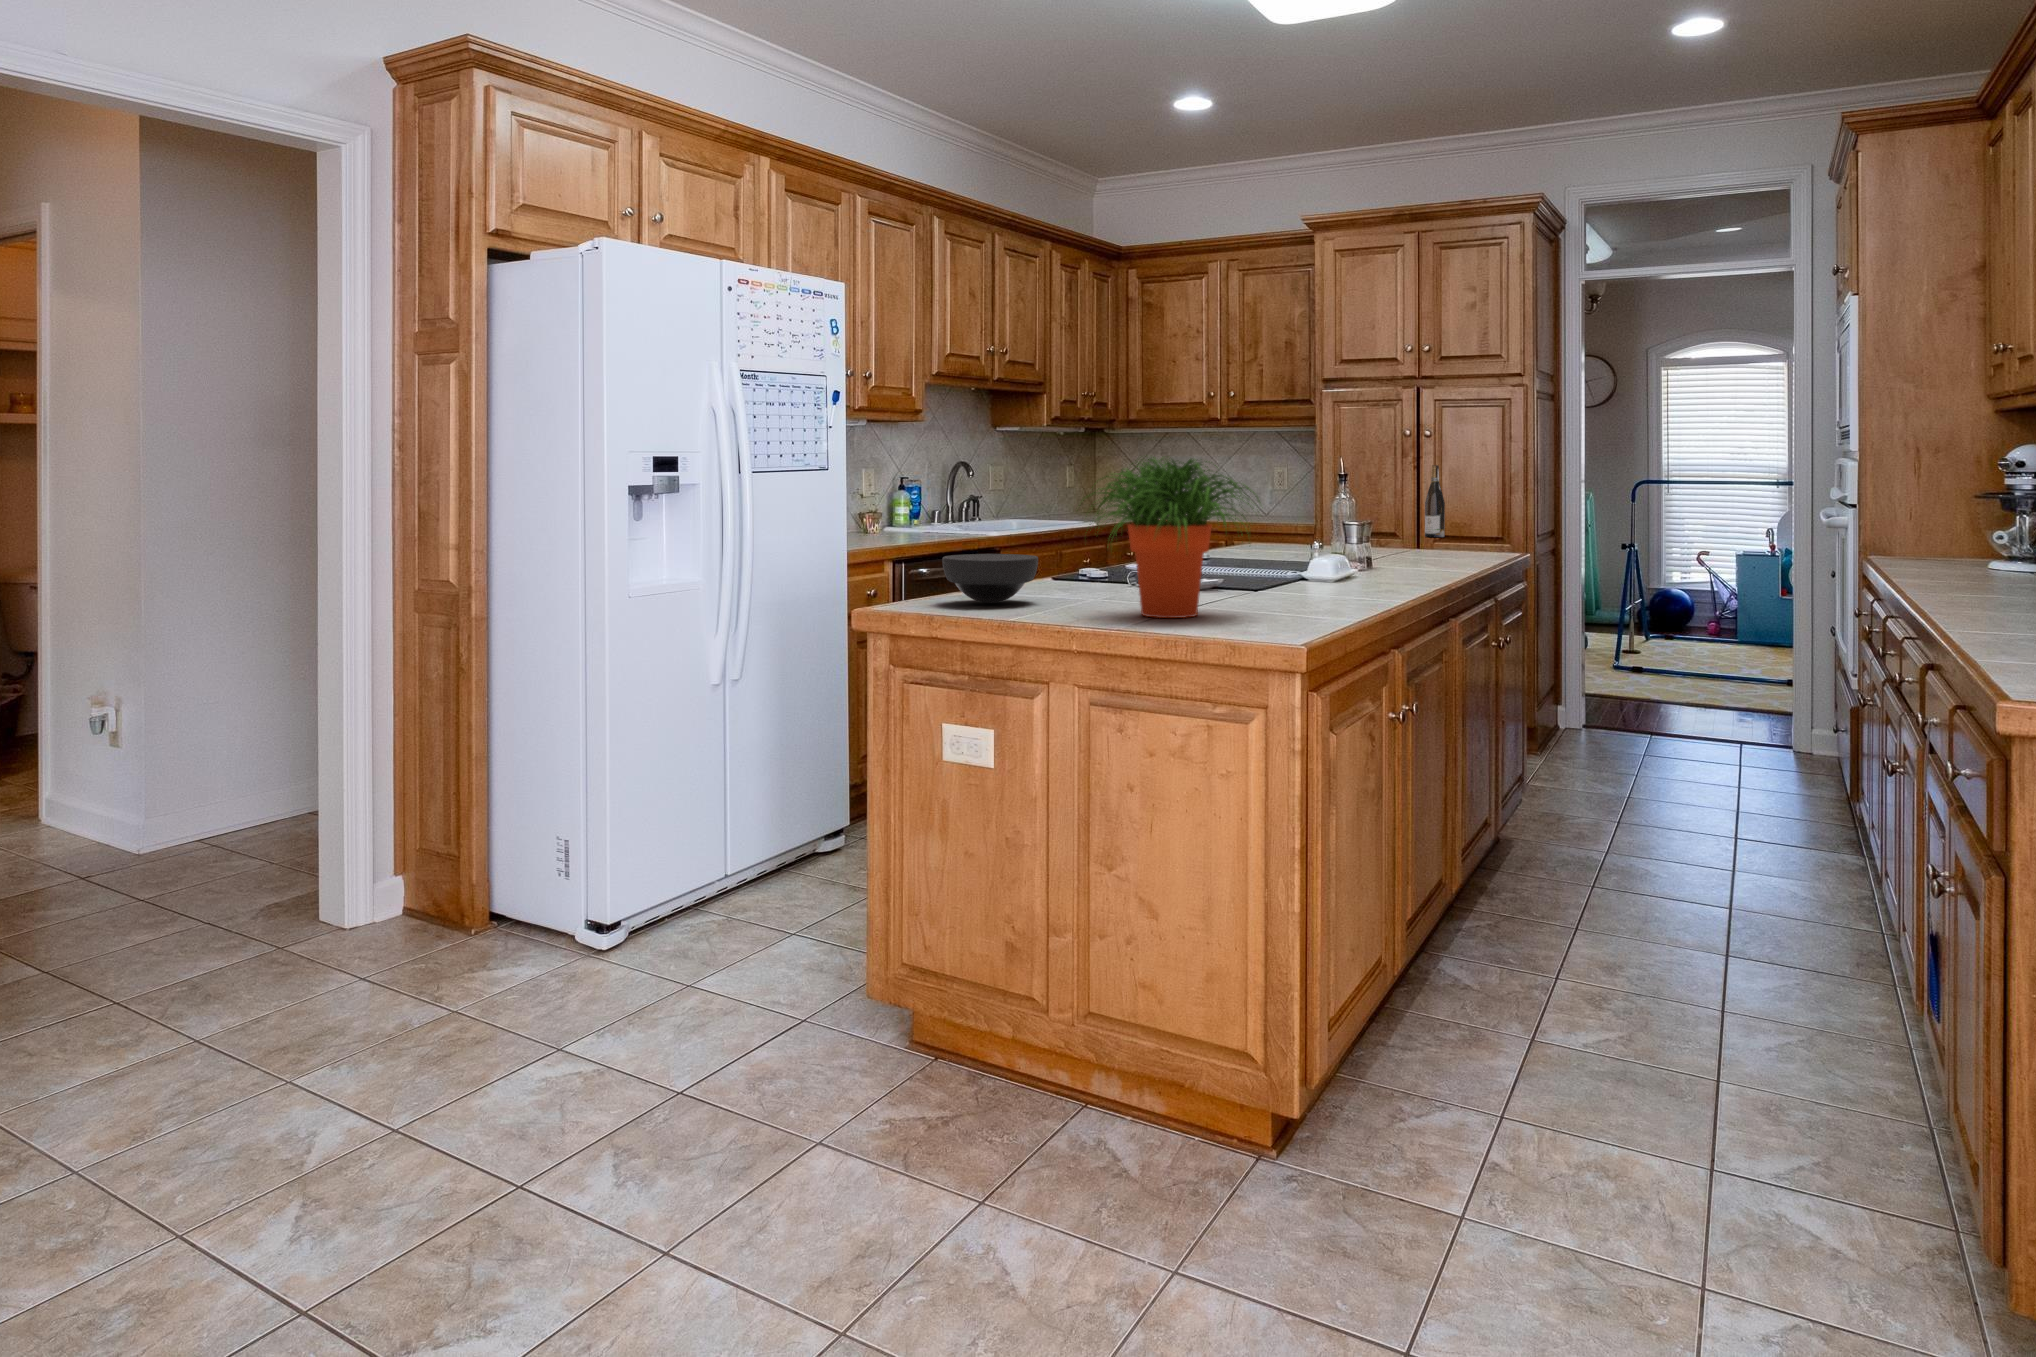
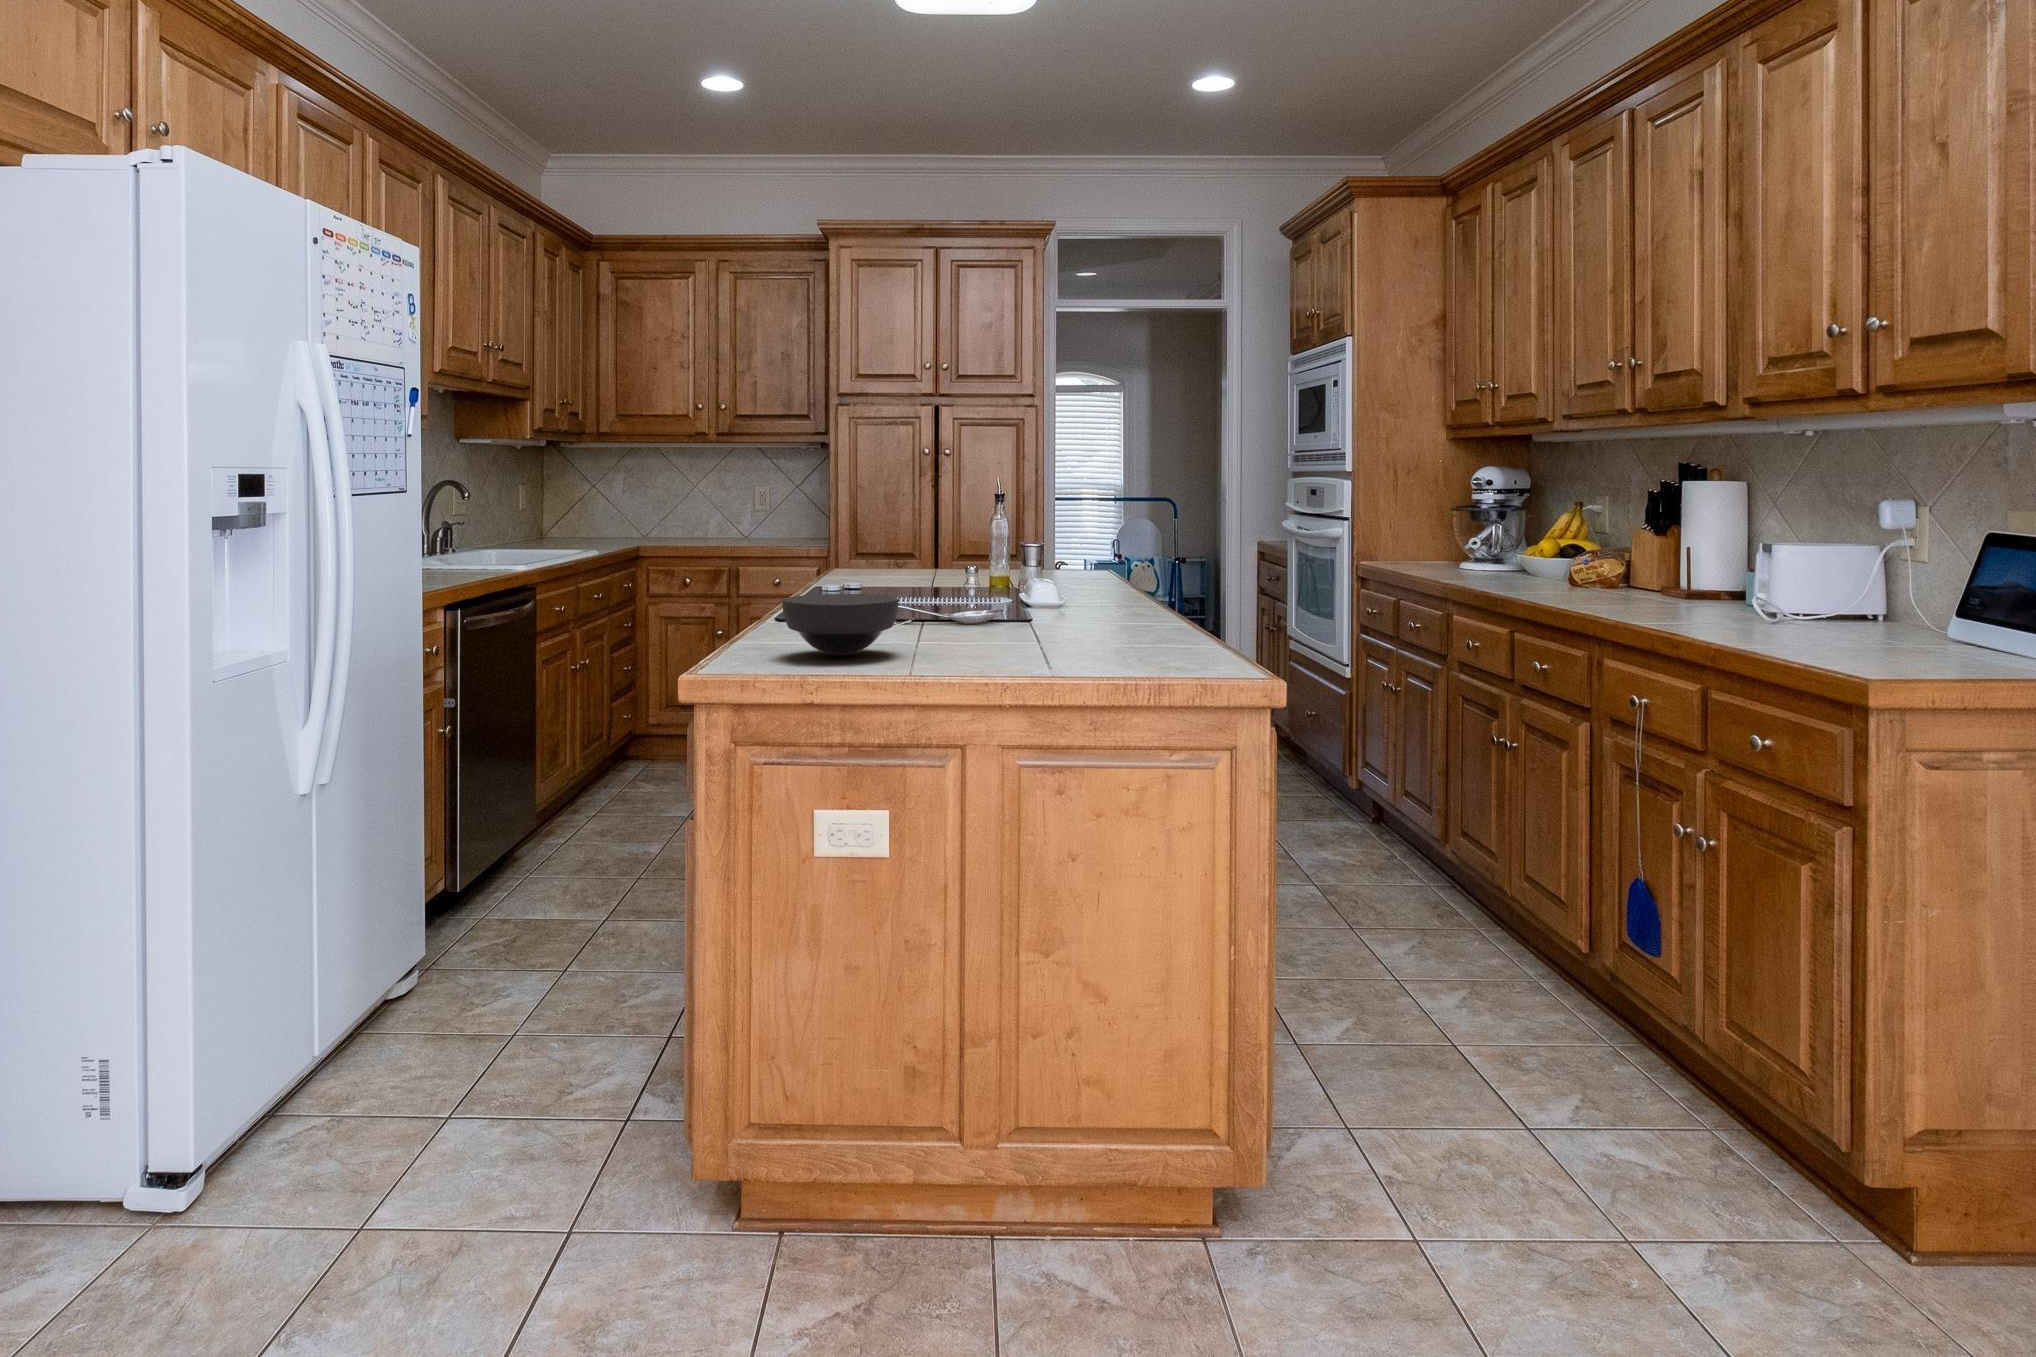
potted plant: present [1079,457,1258,618] -> none [994,477,1201,660]
wine bottle: present [1425,465,1445,537] -> none [948,483,966,554]

